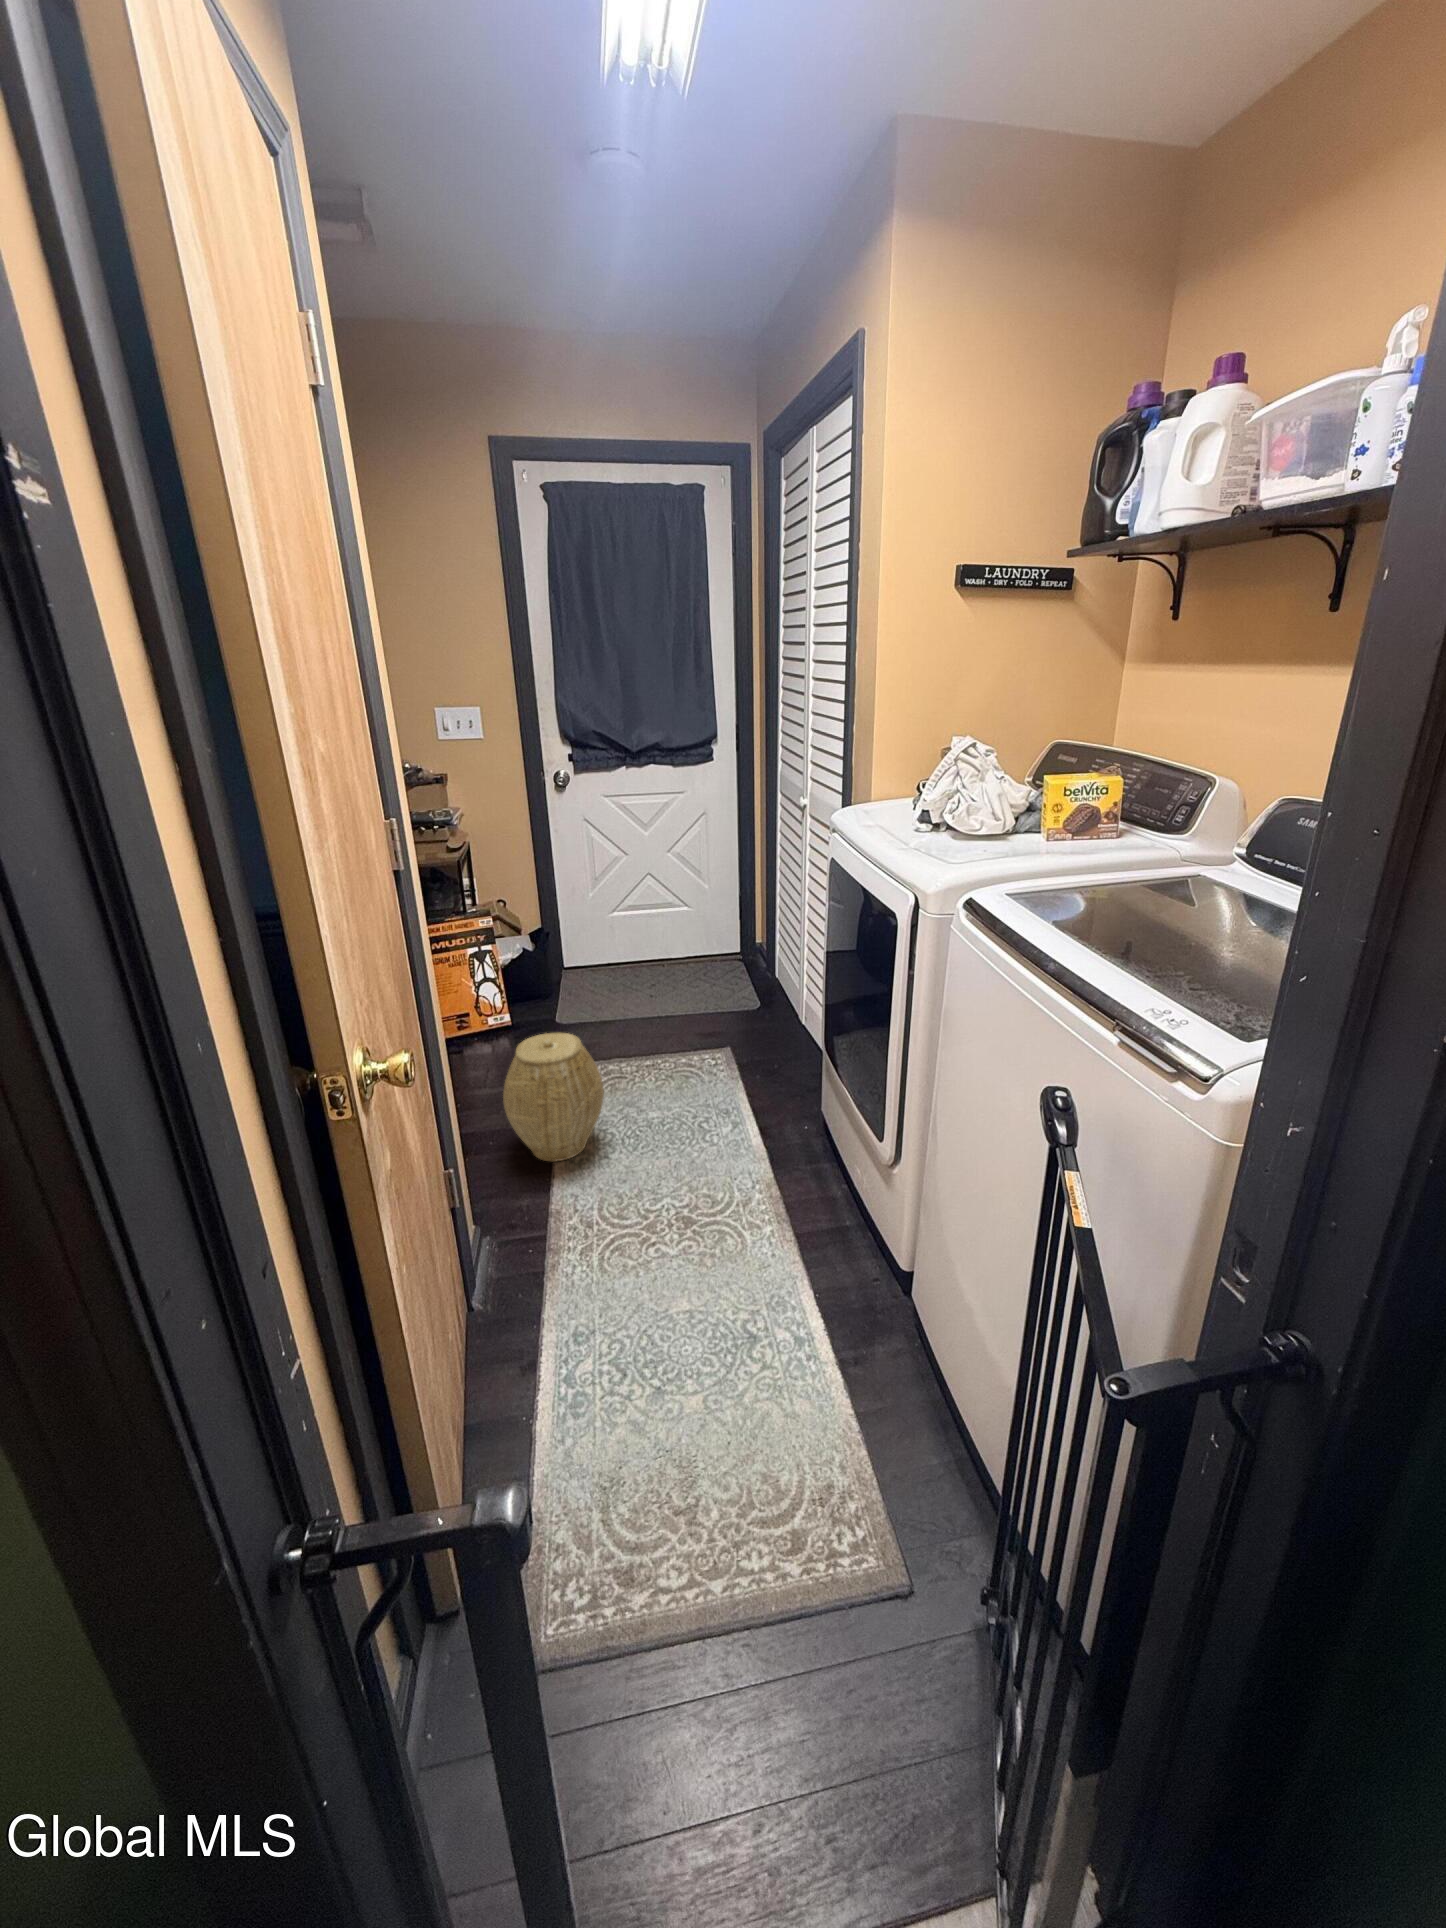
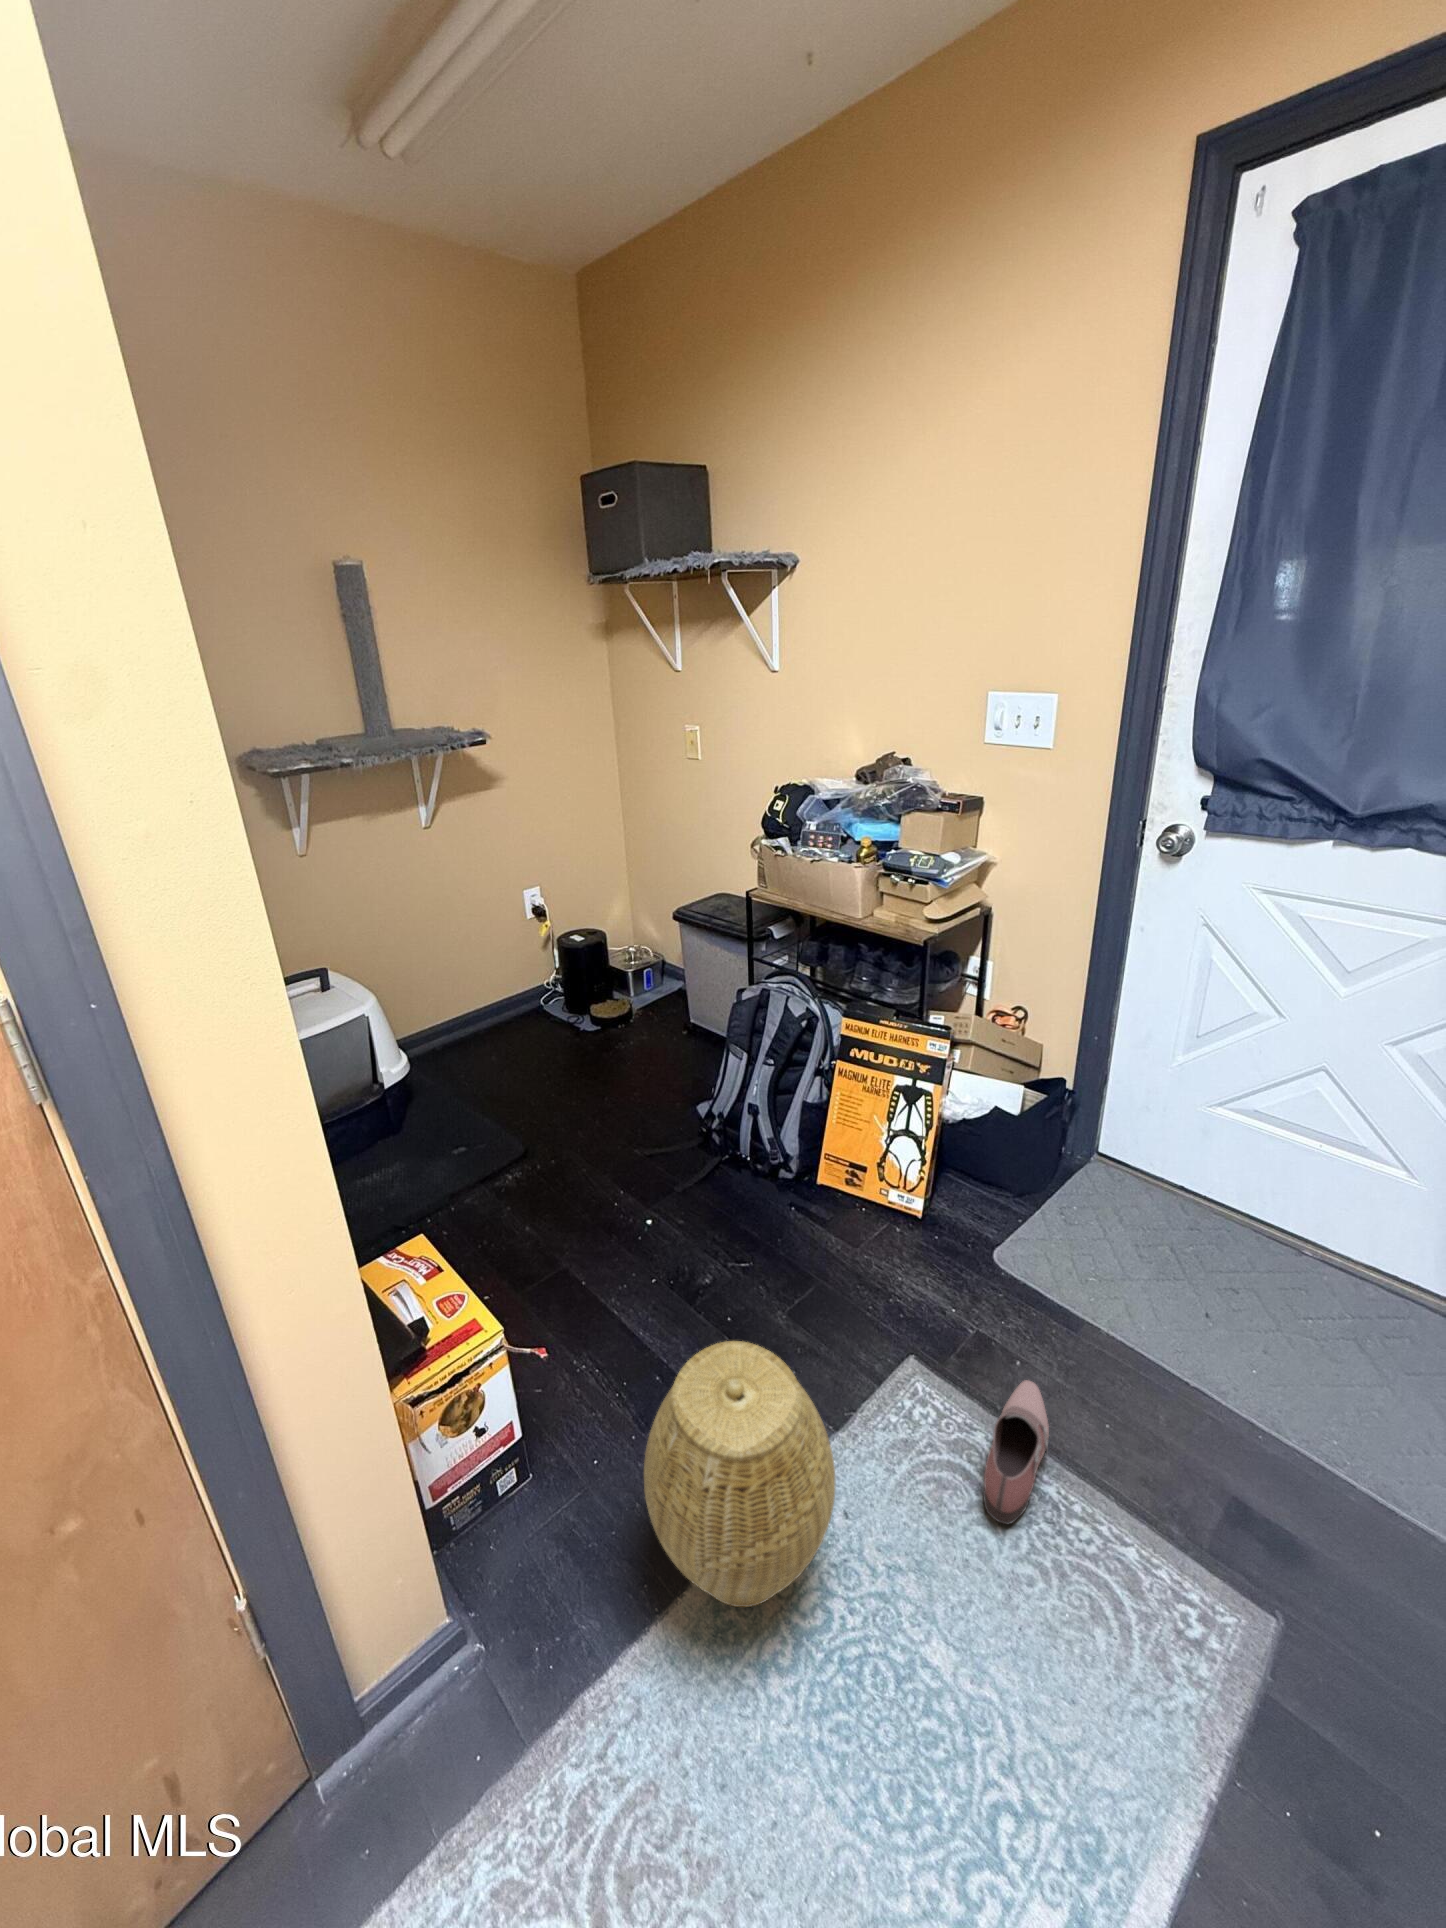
shoe: none [612,1037,646,1079] -> present [983,1380,1049,1524]

